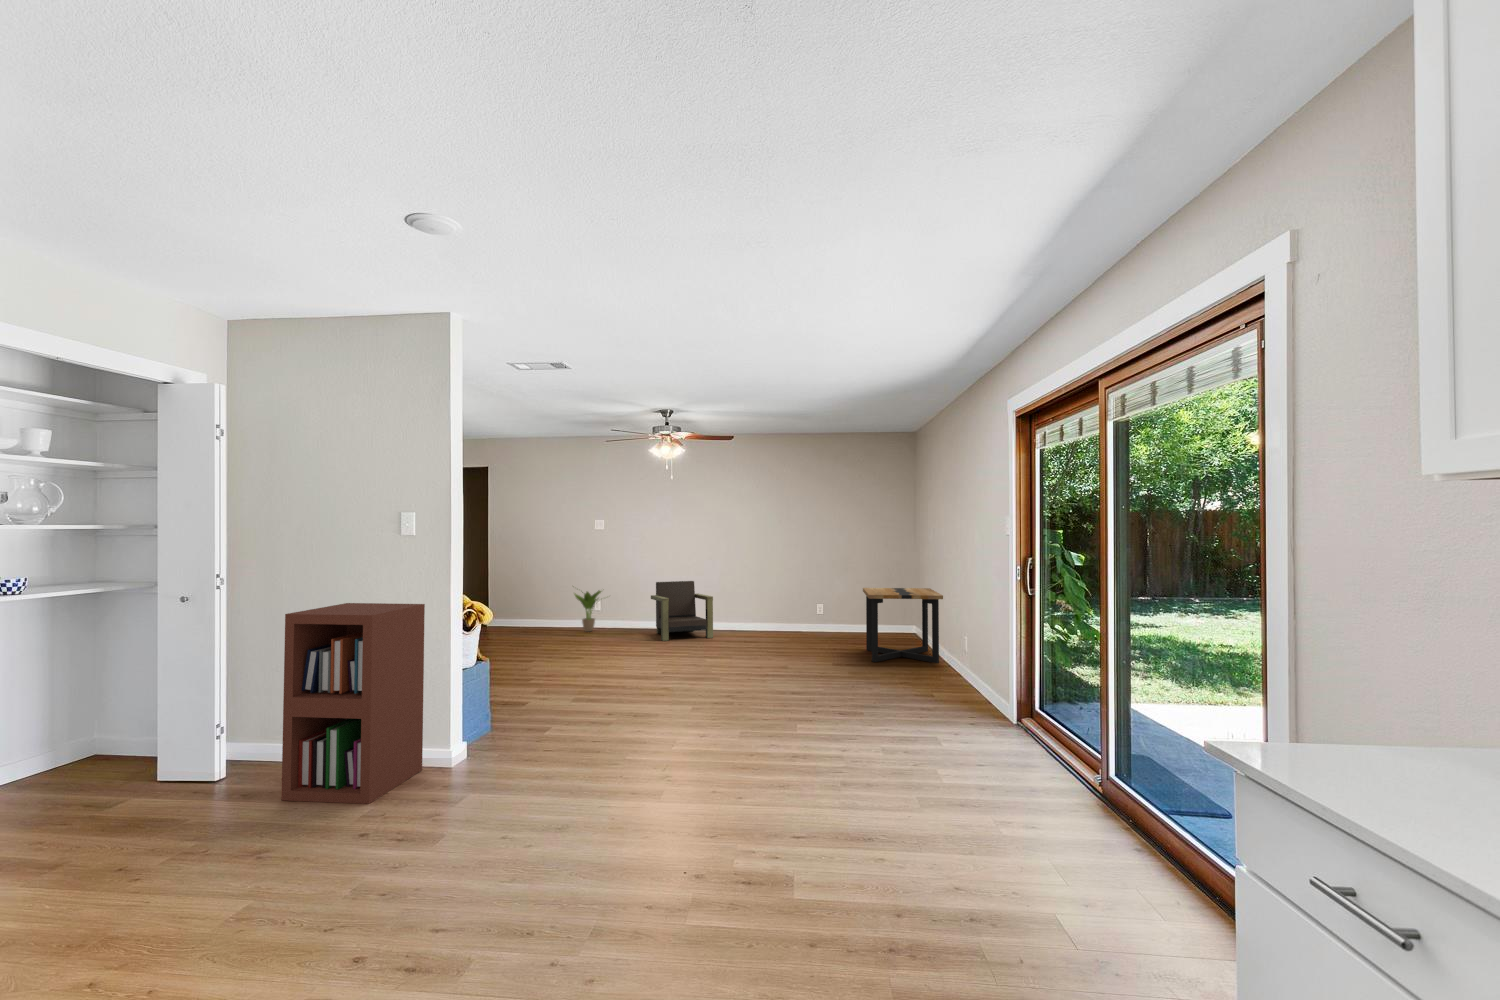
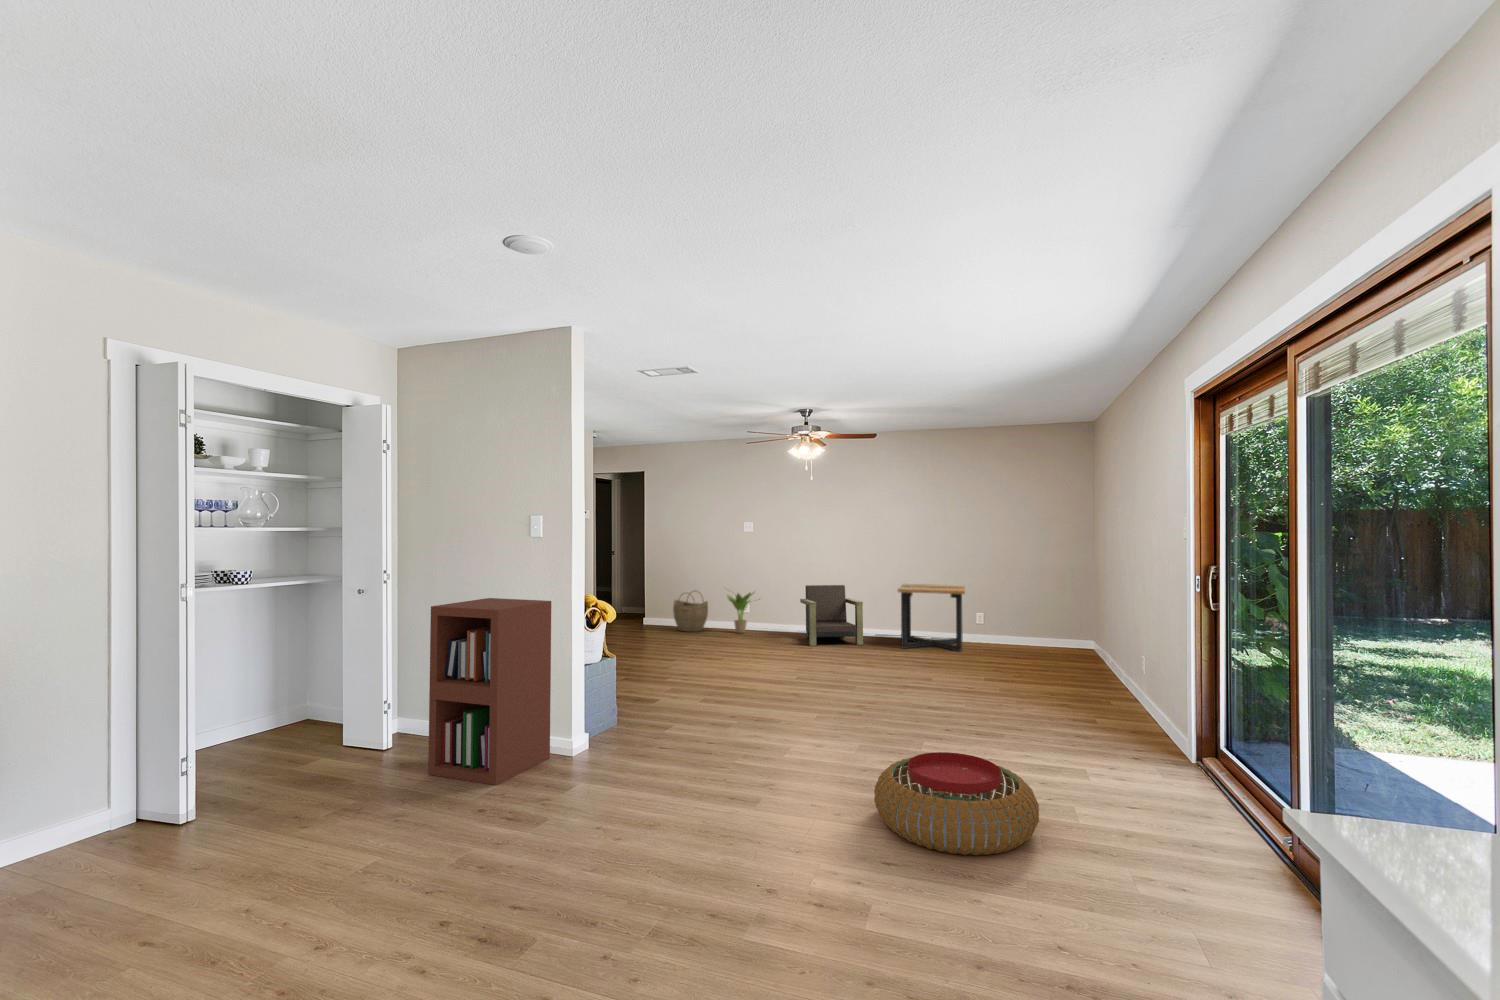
side table: present [863,588,943,663] -> present [898,584,965,652]
woven basket: none [517,590,554,632] -> present [673,593,708,632]
pouf: none [769,730,913,819] -> present [874,752,1039,855]

